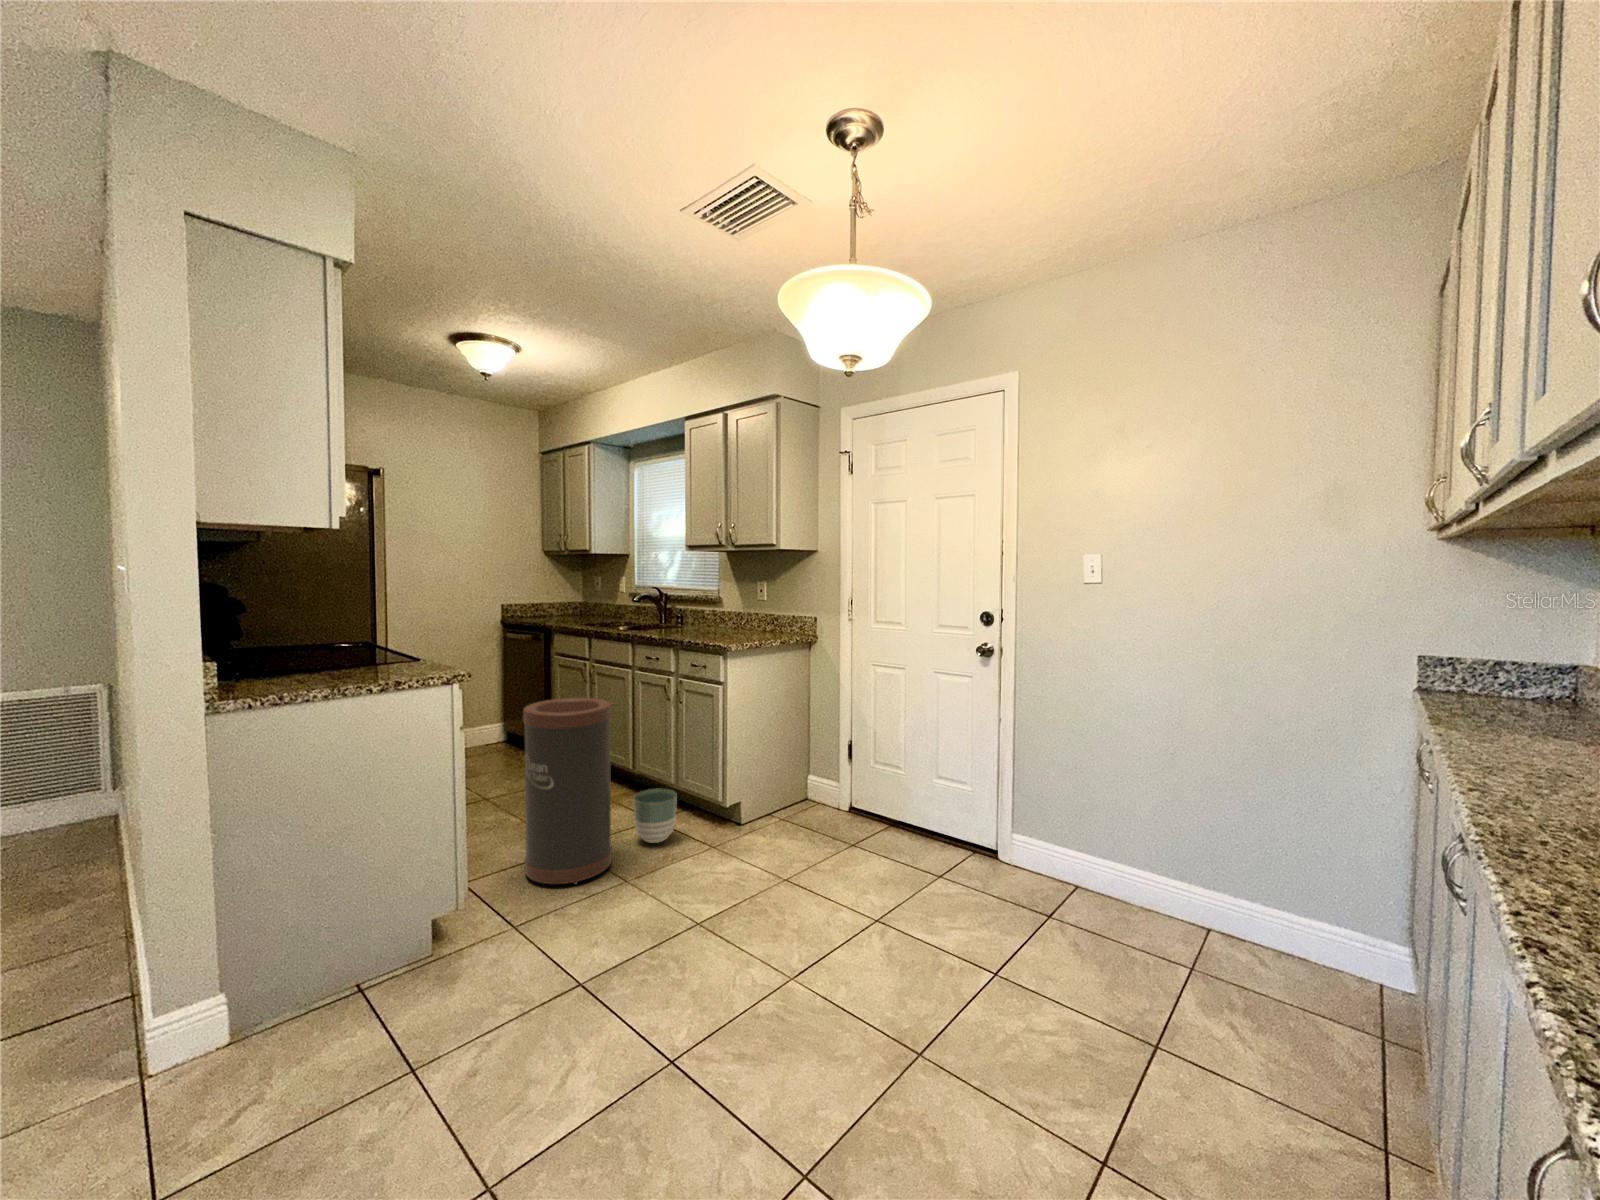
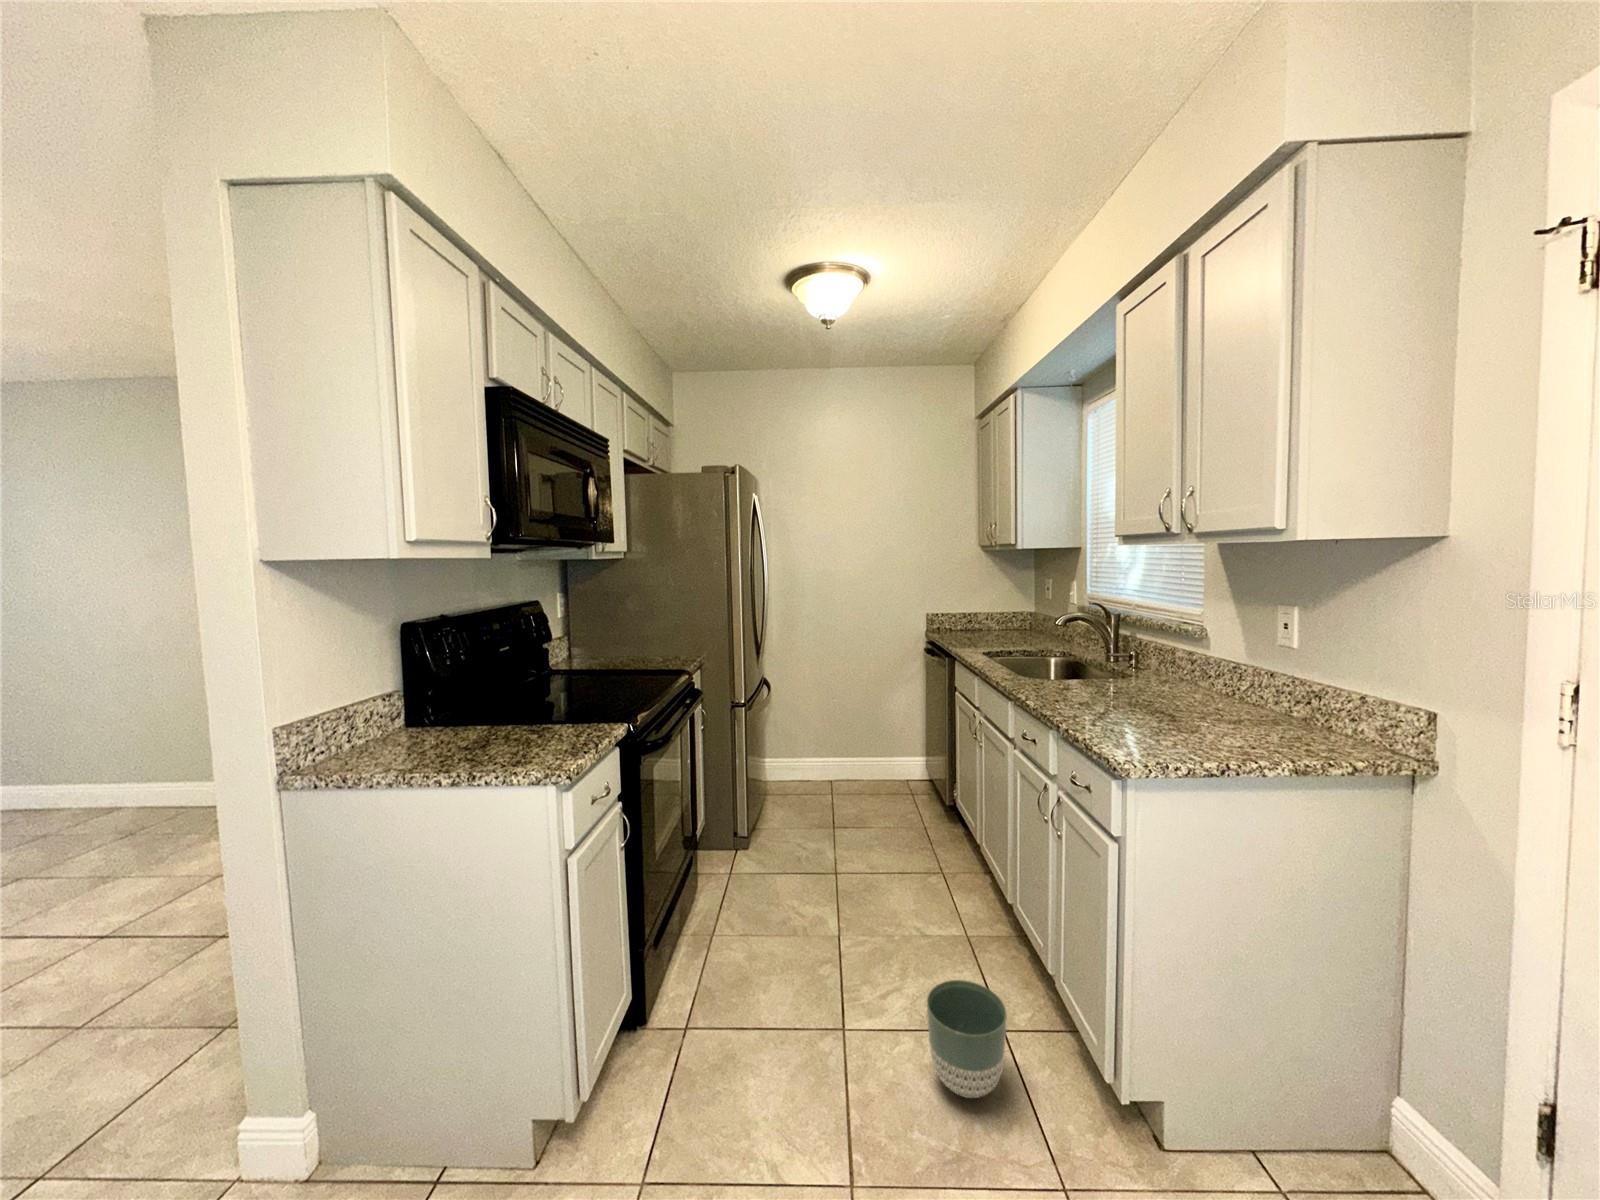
trash can: present [523,698,612,884] -> none [734,794,872,1126]

